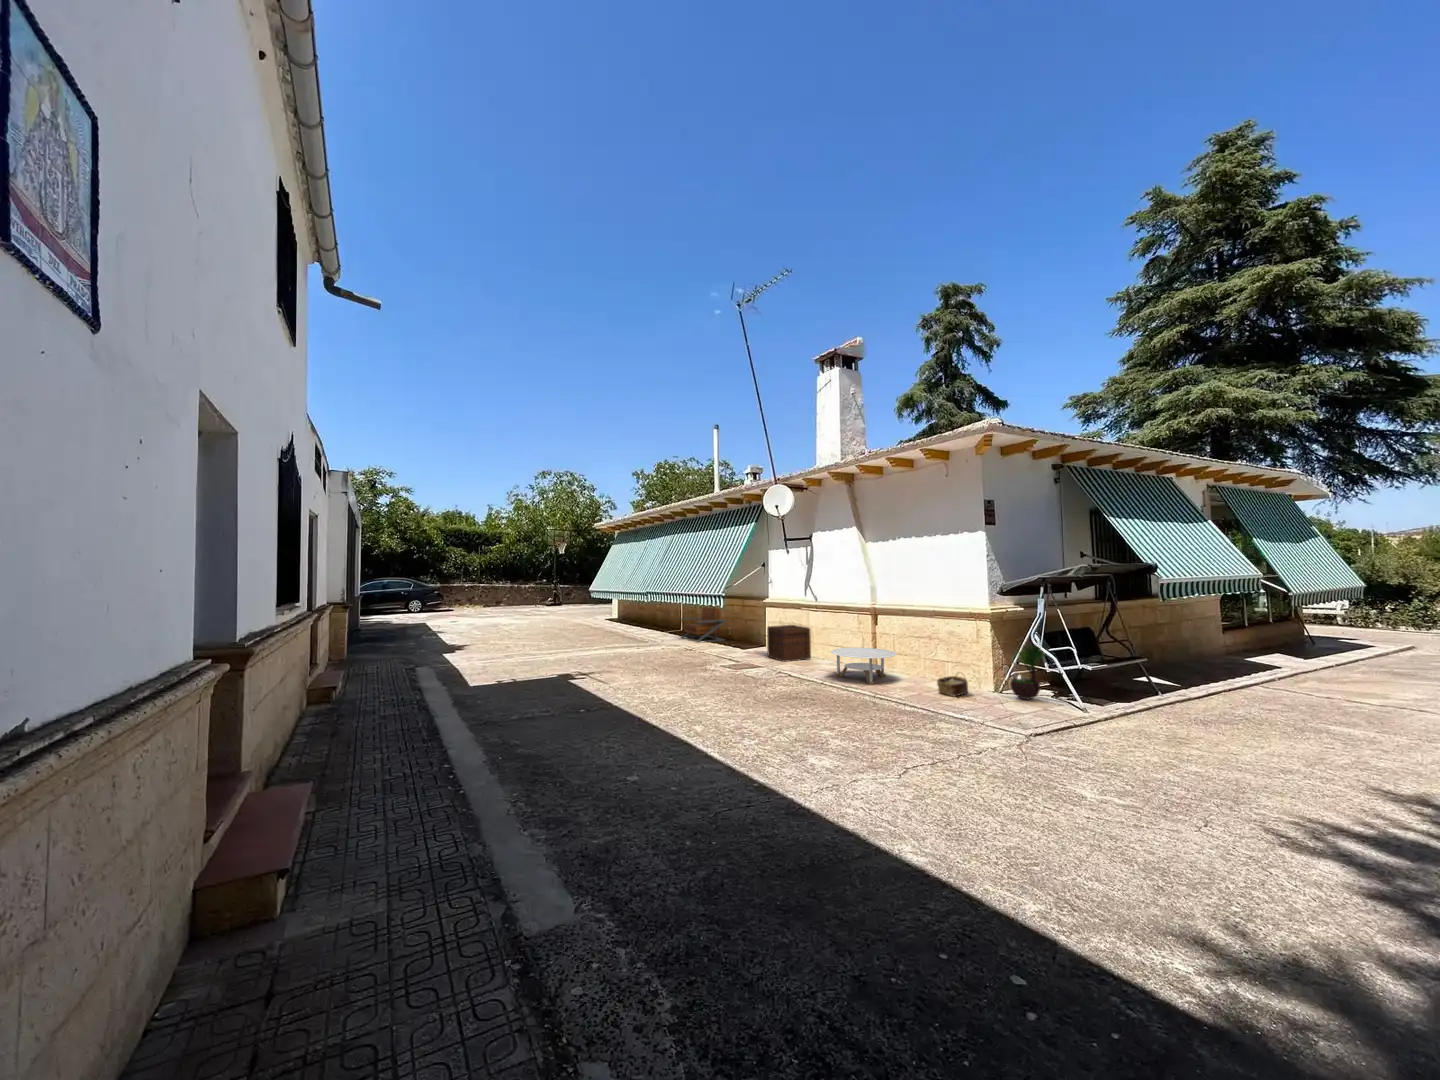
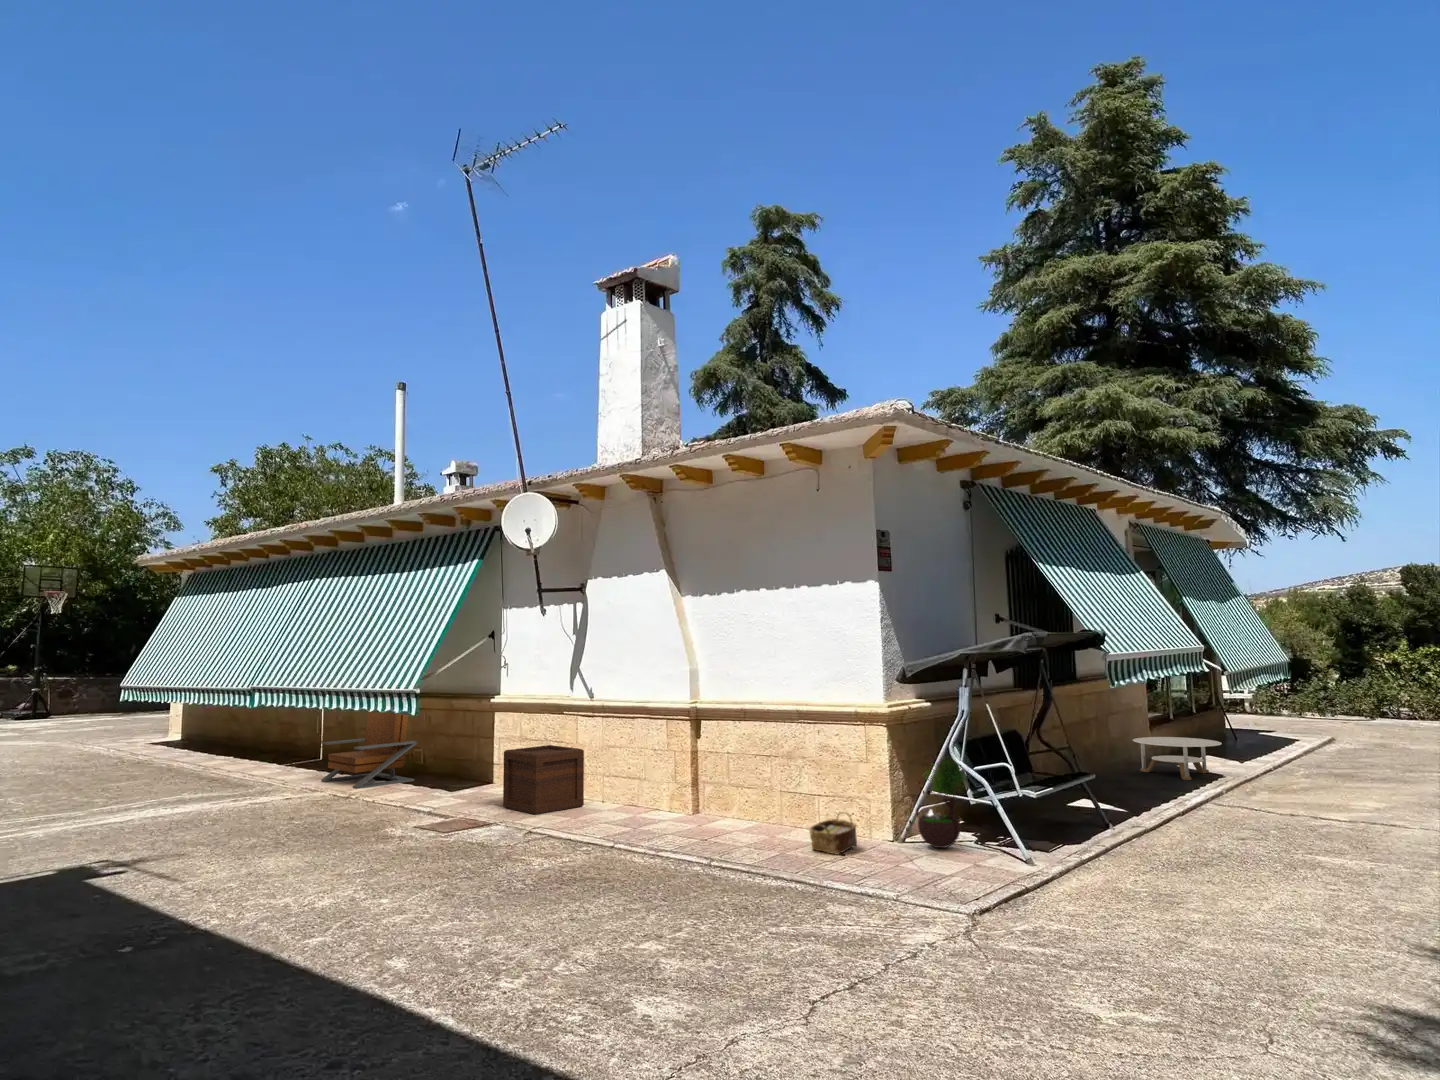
round table: present [831,648,897,685] -> present [1133,737,1222,780]

